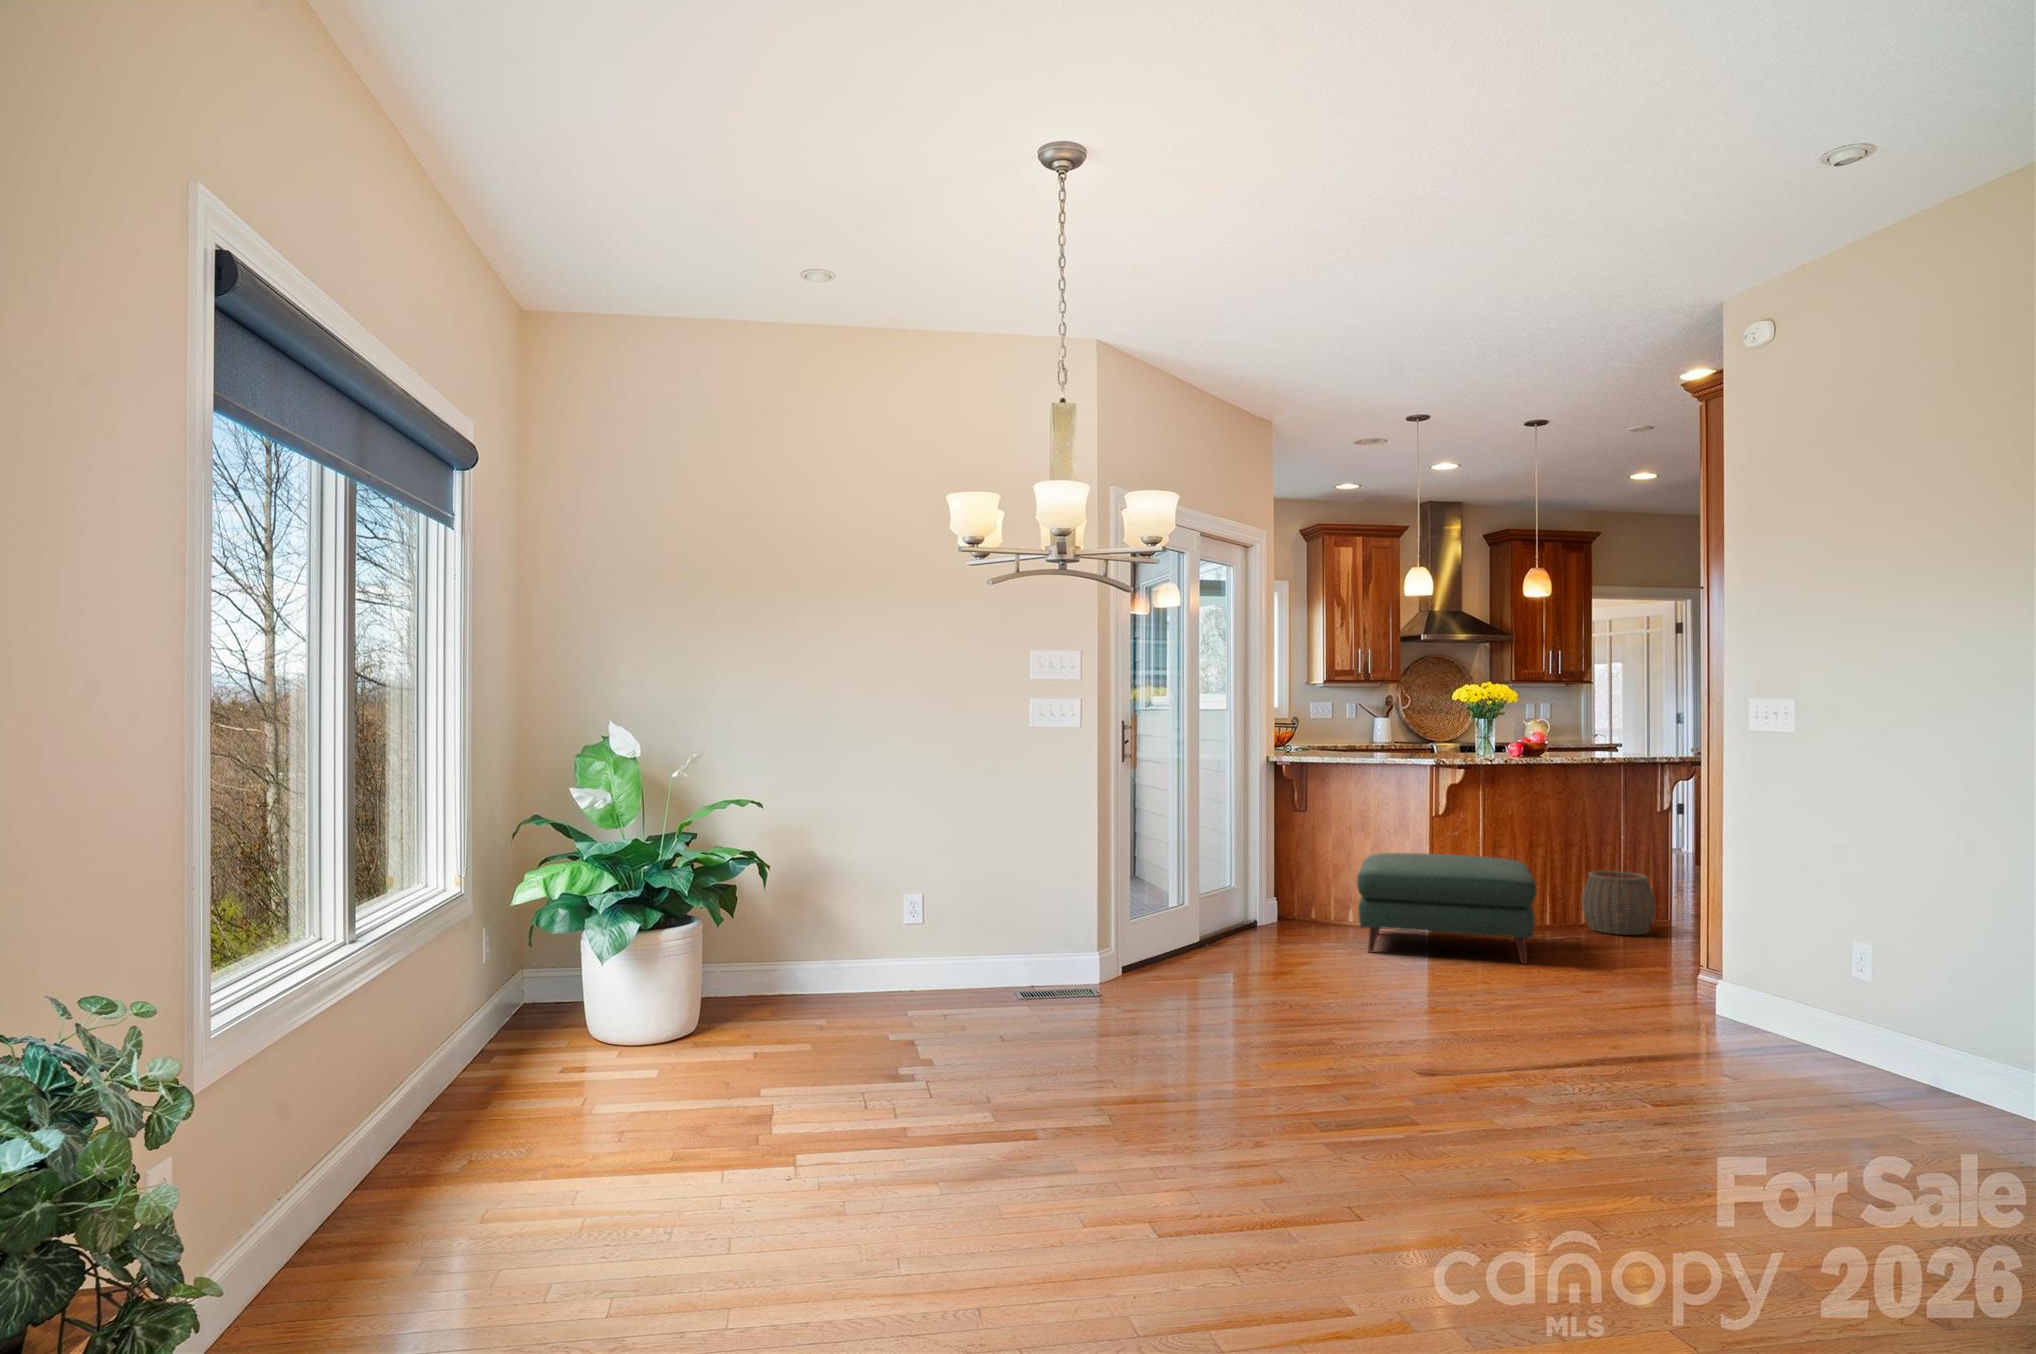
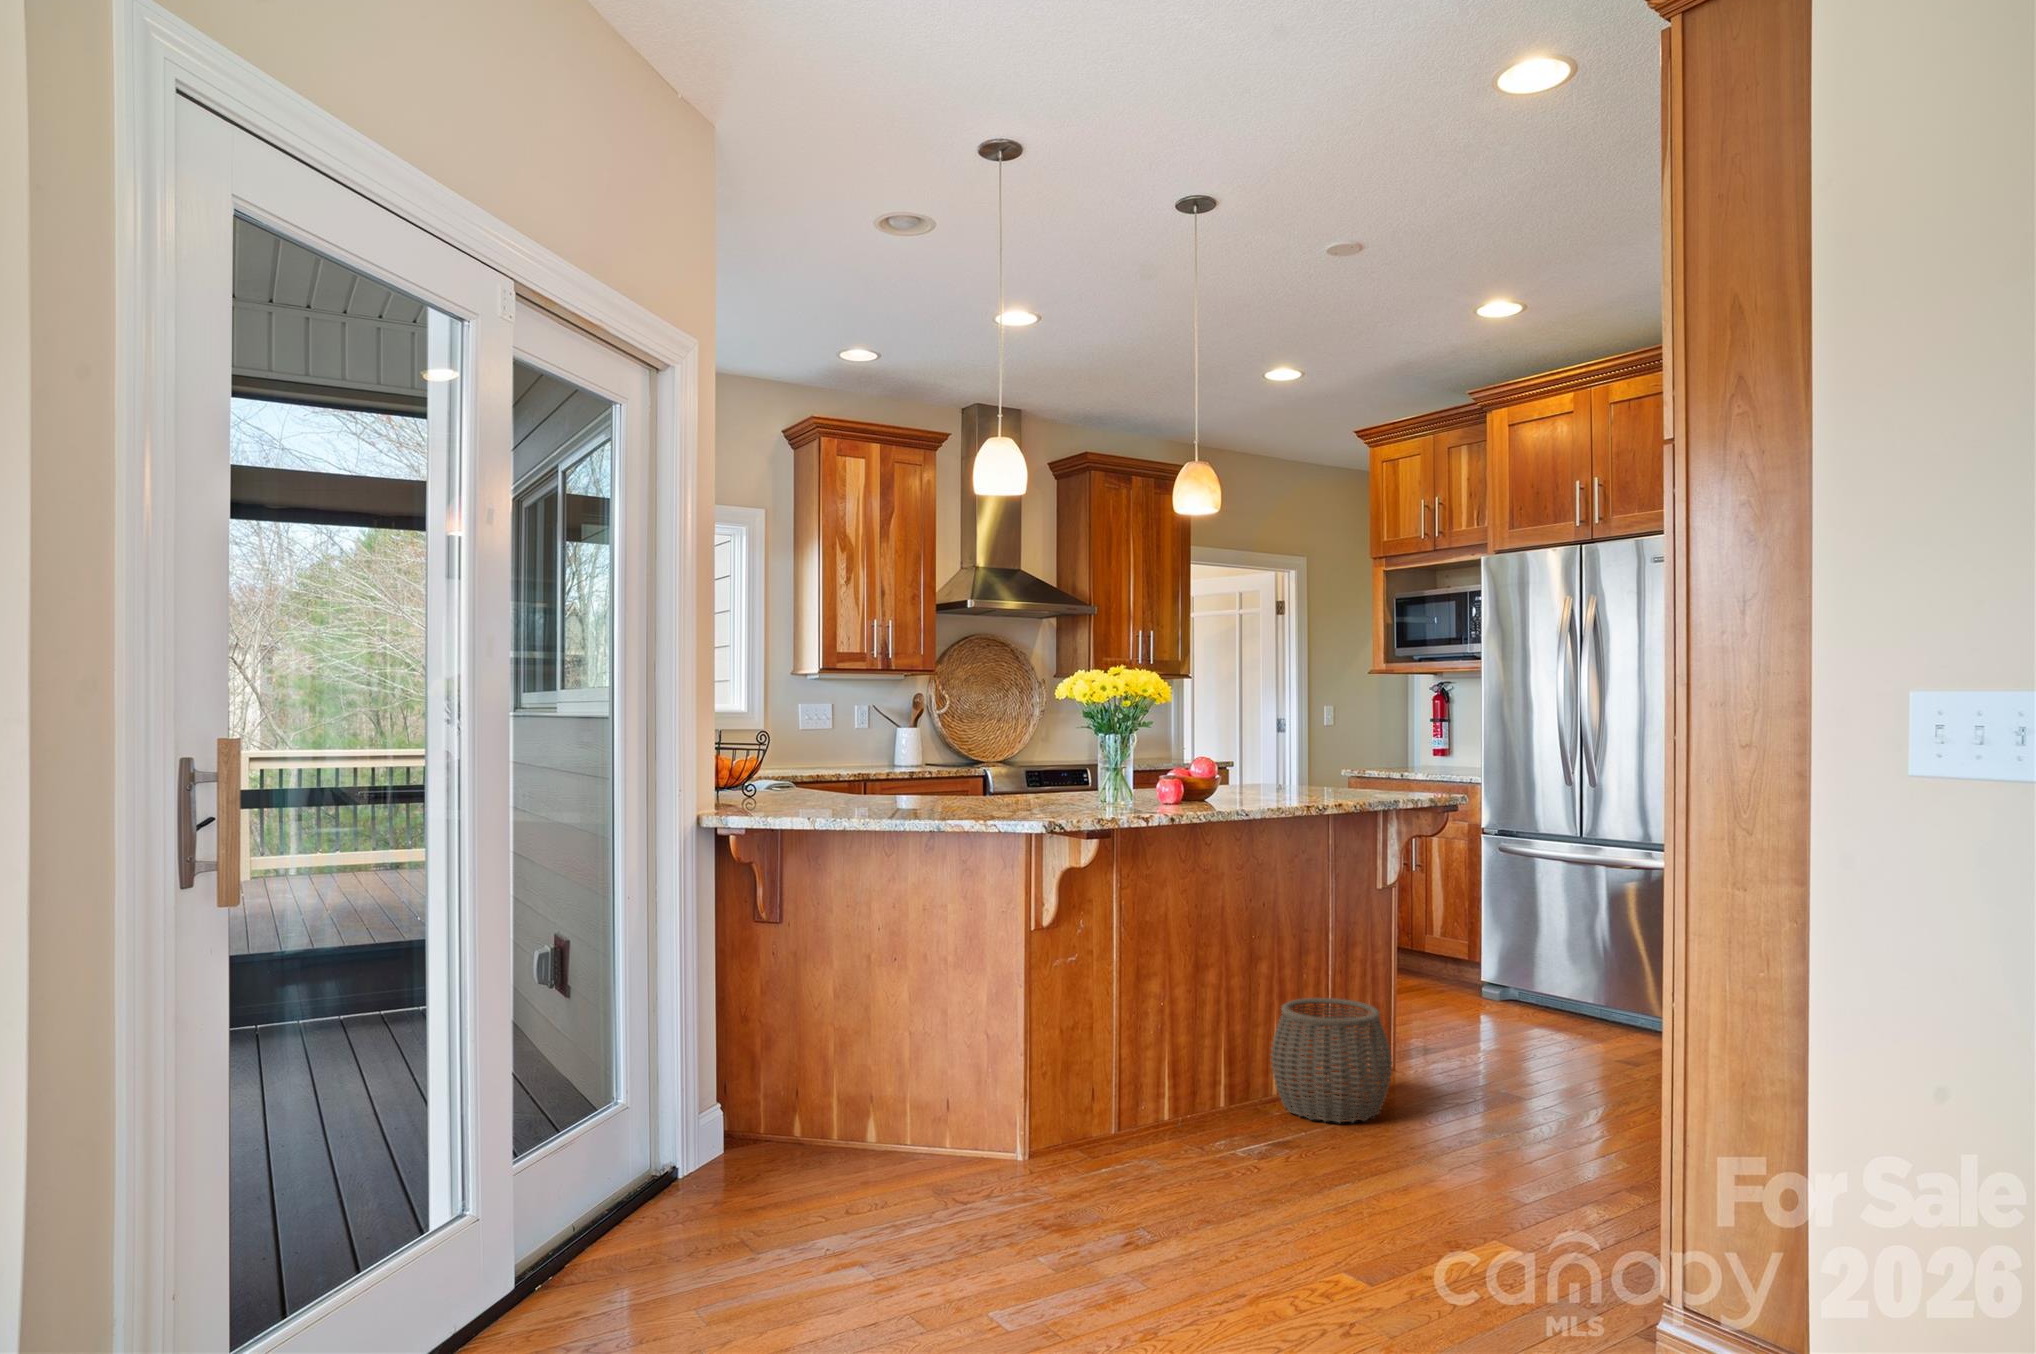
ottoman: present [1357,853,1537,964] -> none [890,1015,1265,1278]

